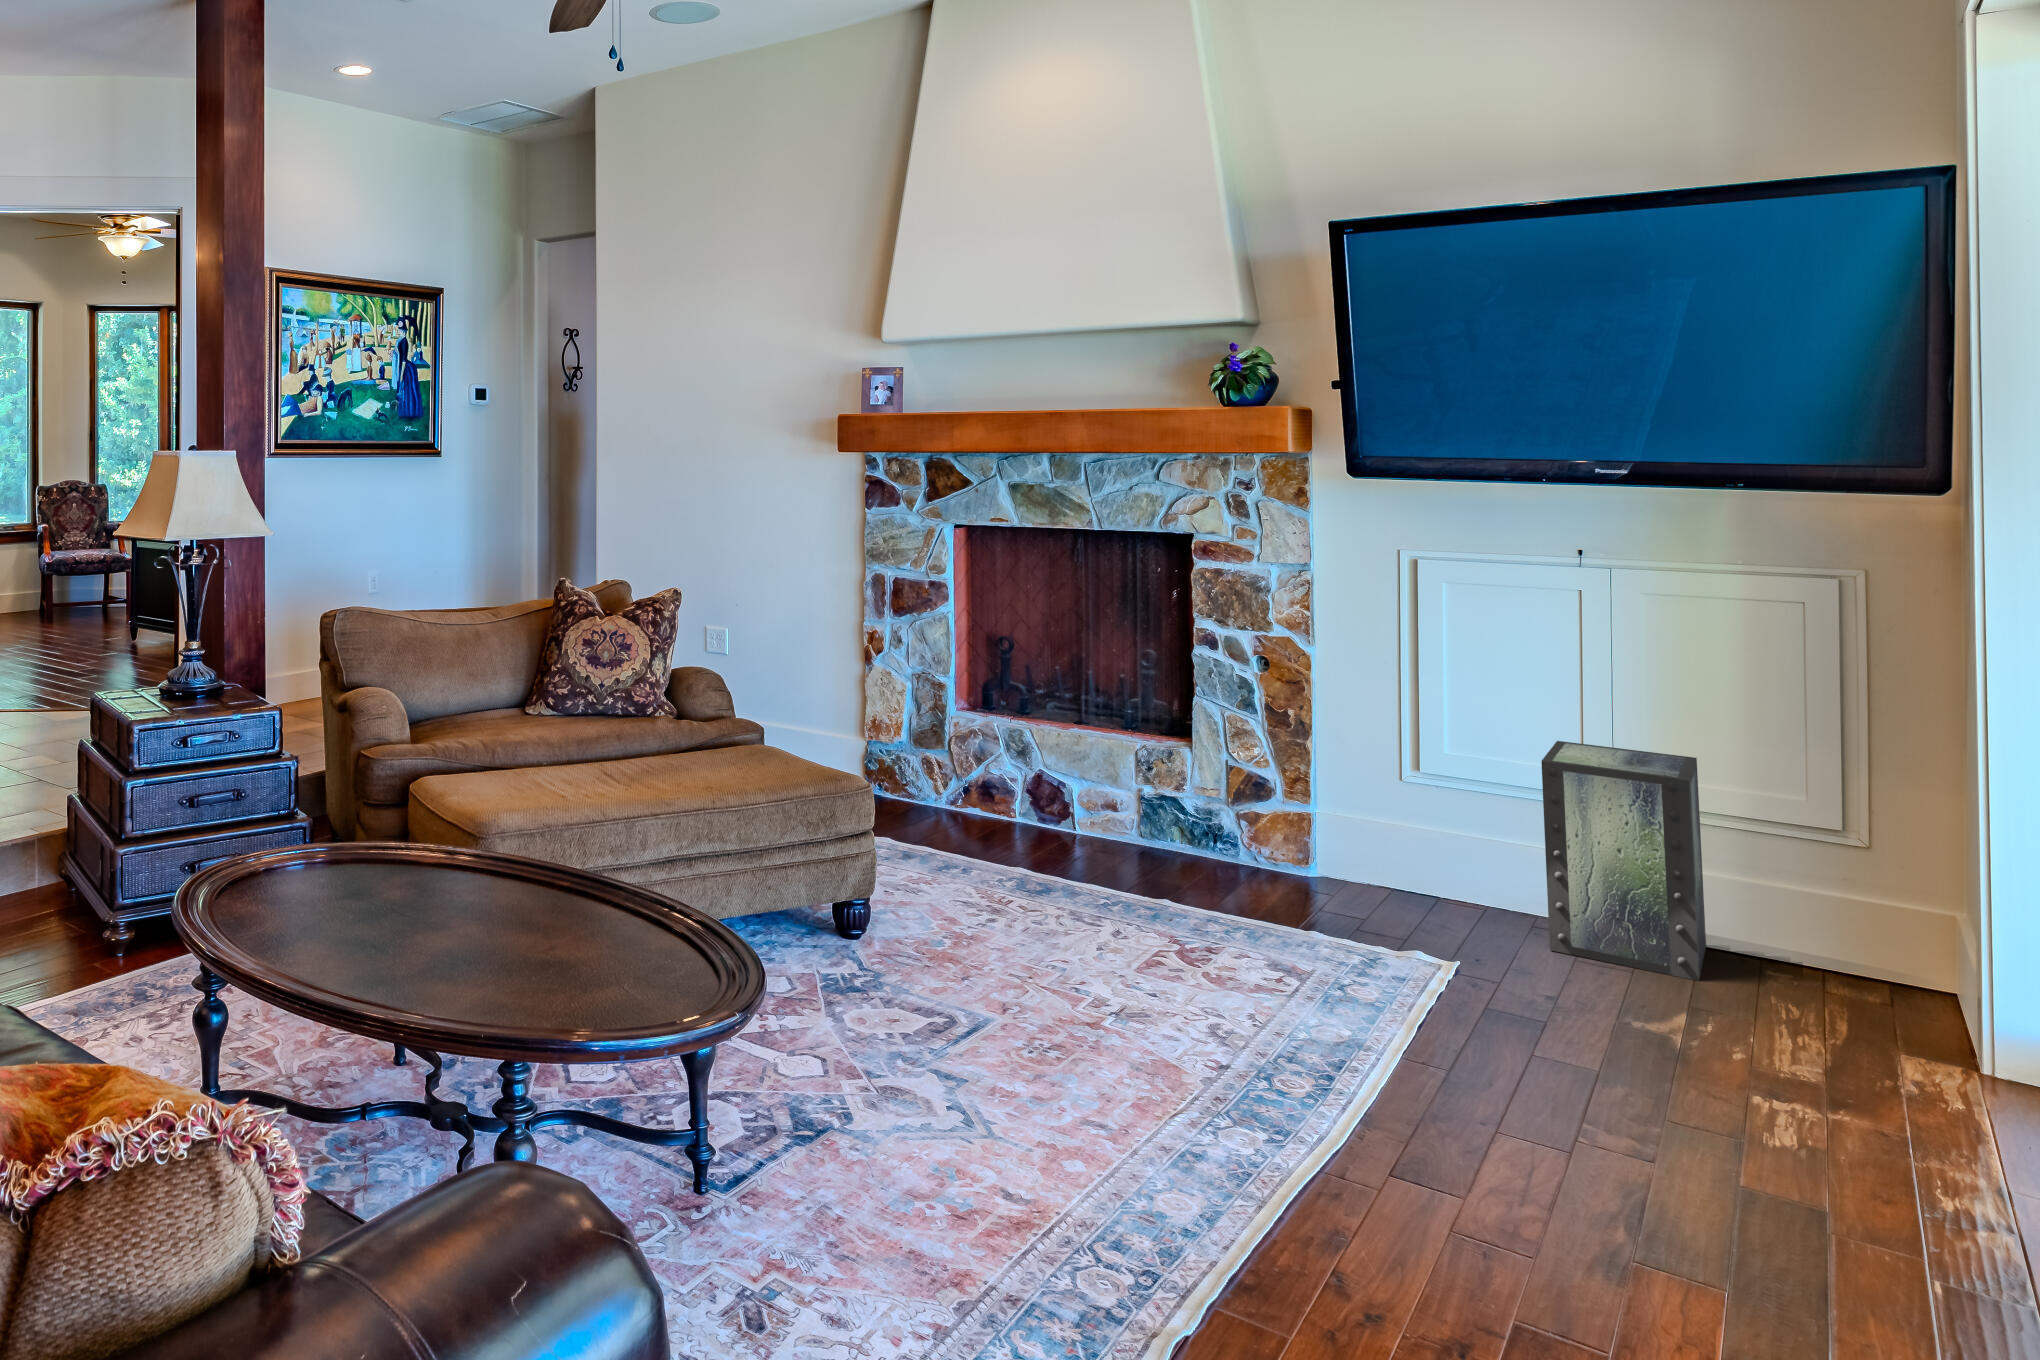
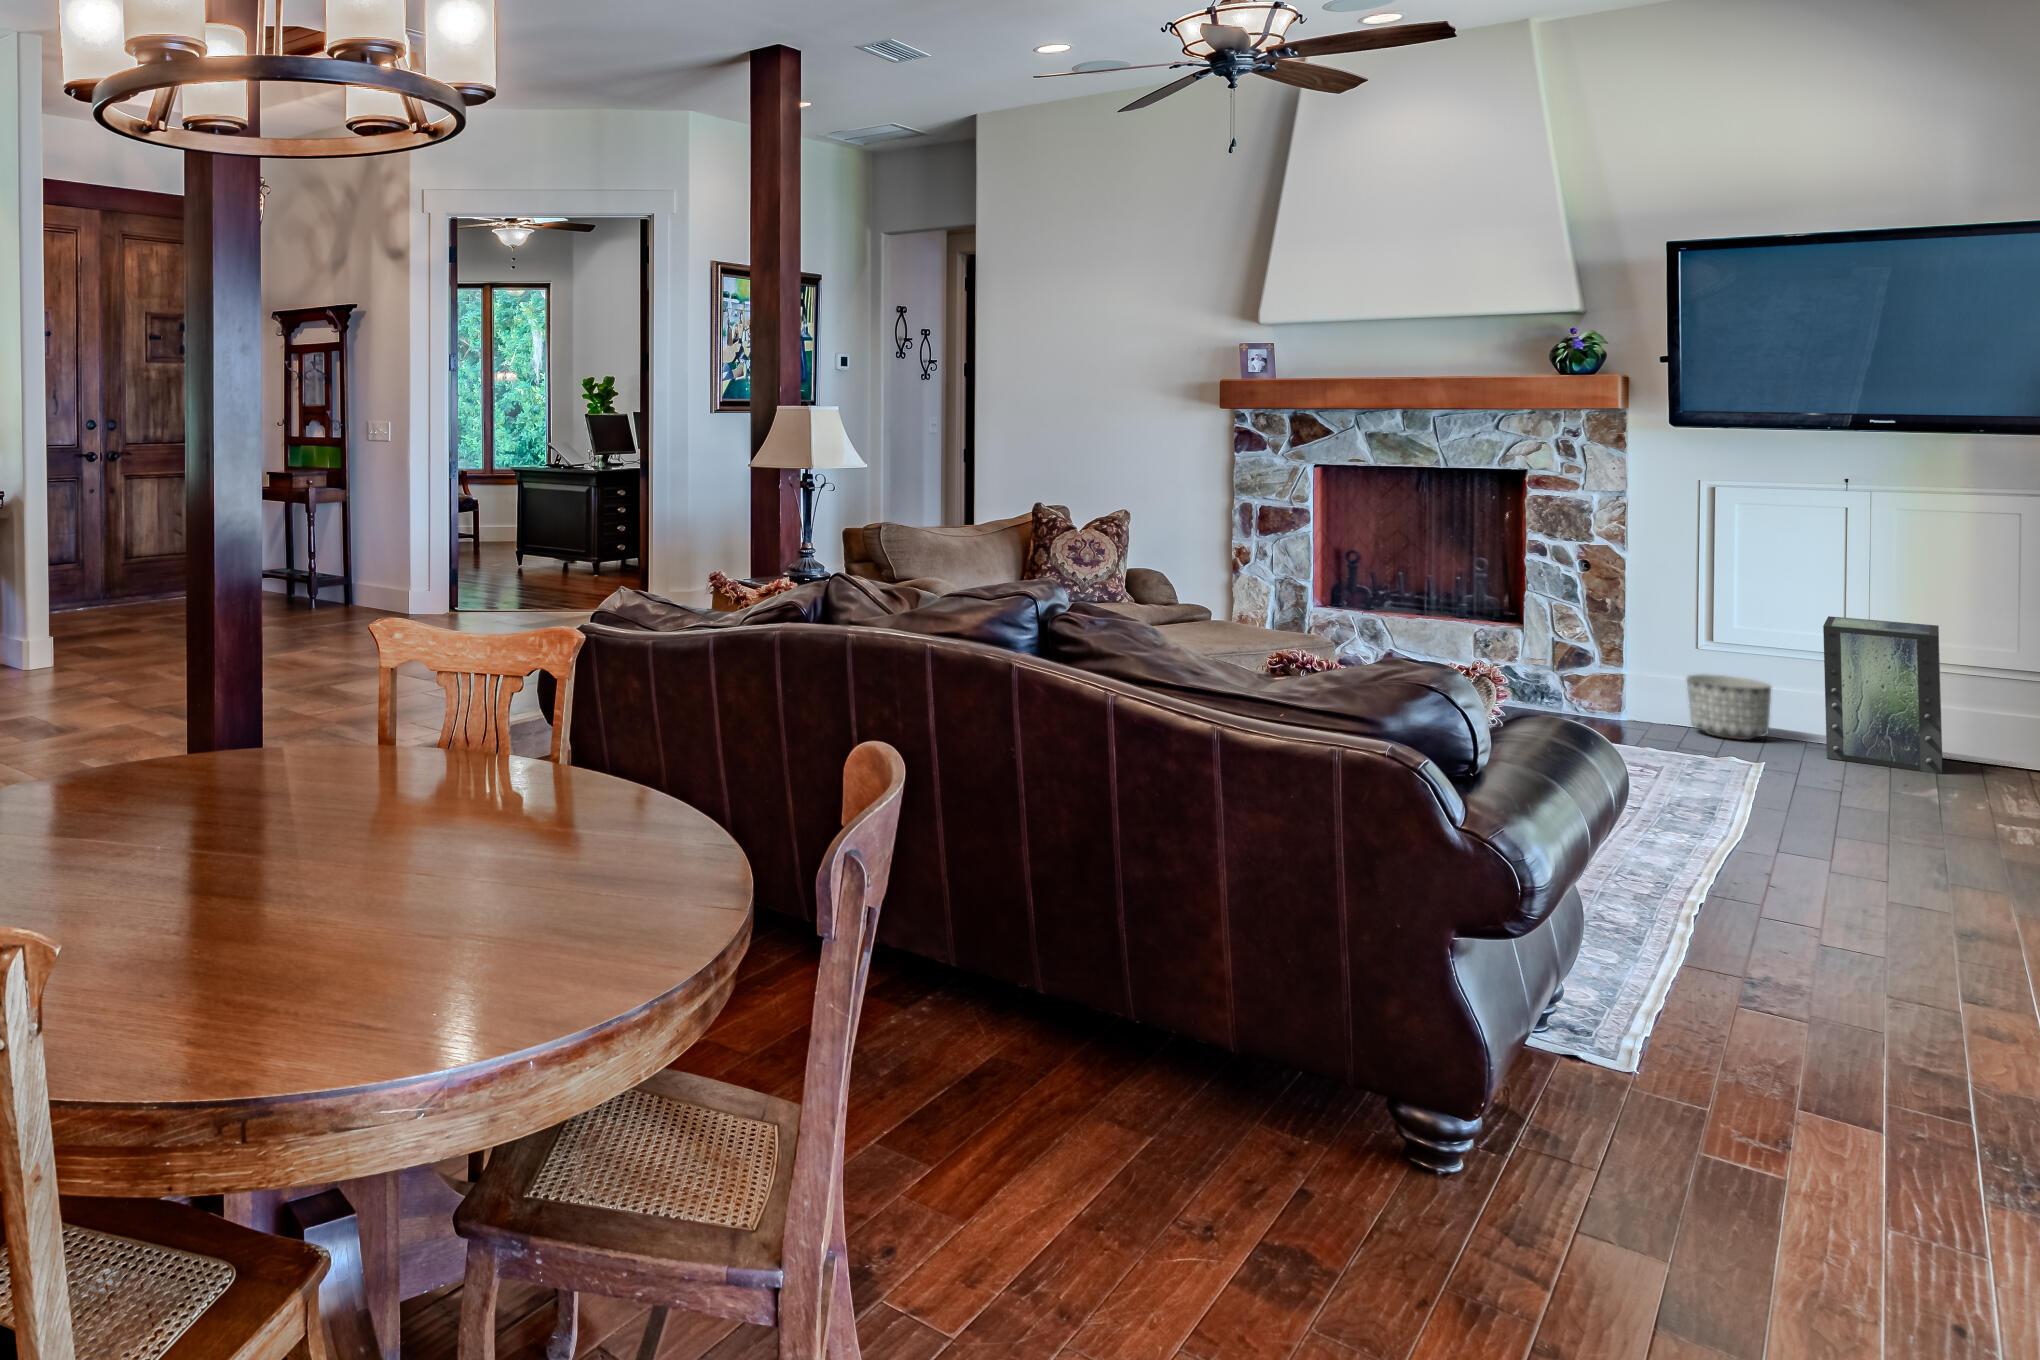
planter: none [1380,817,1486,914] -> present [1687,674,1771,740]

